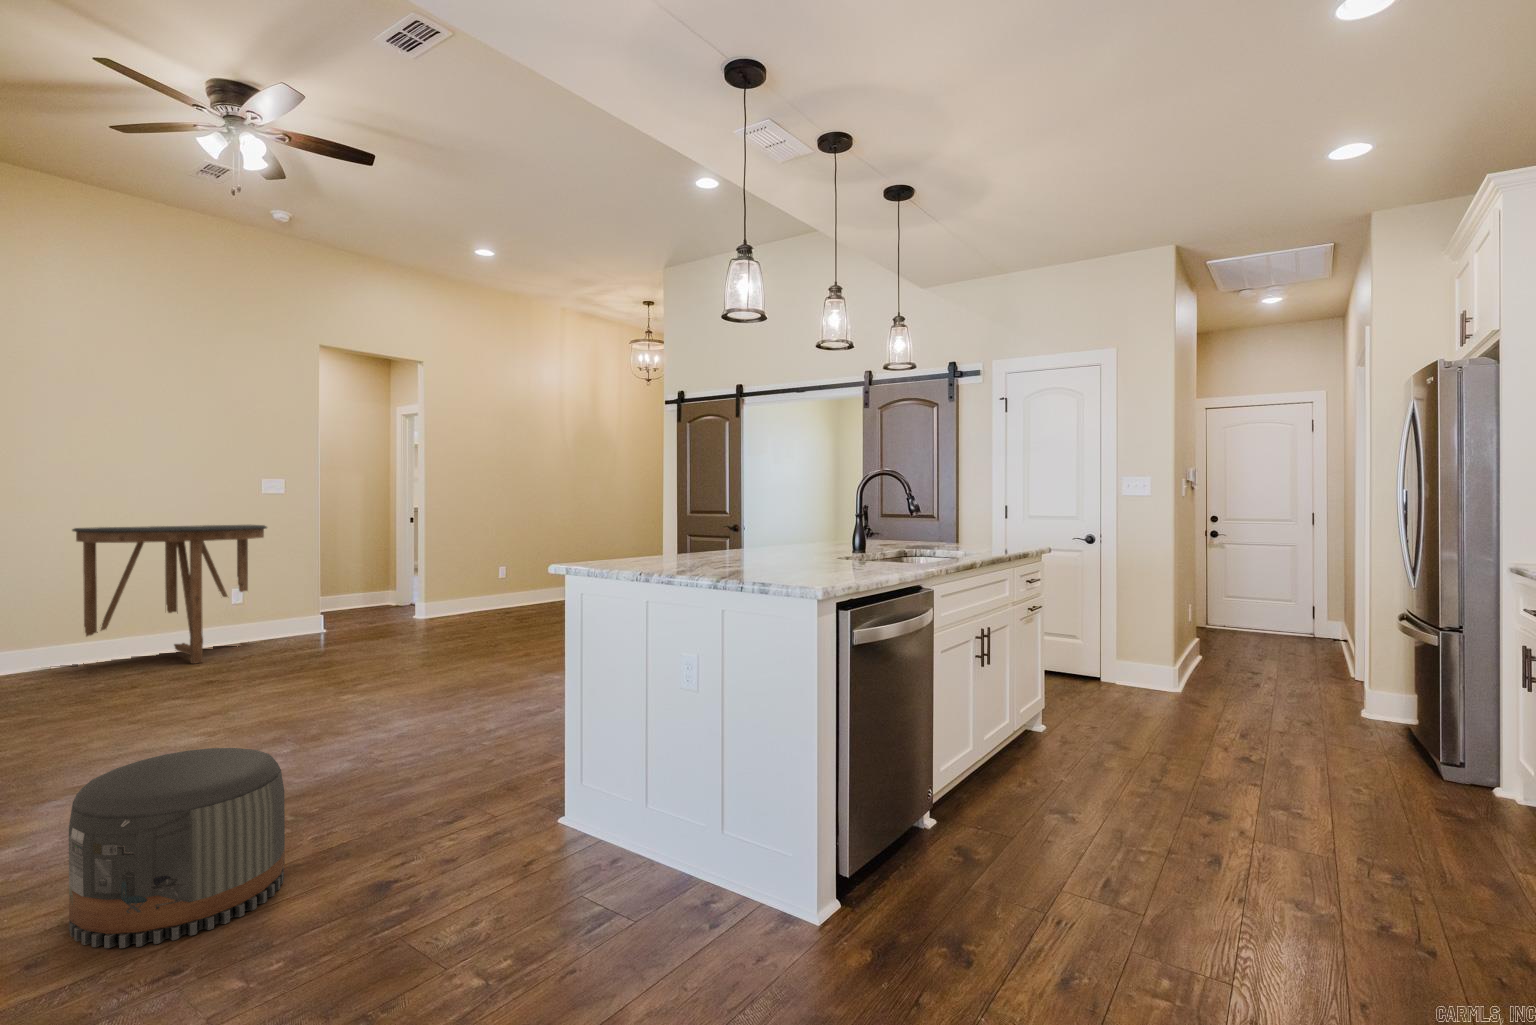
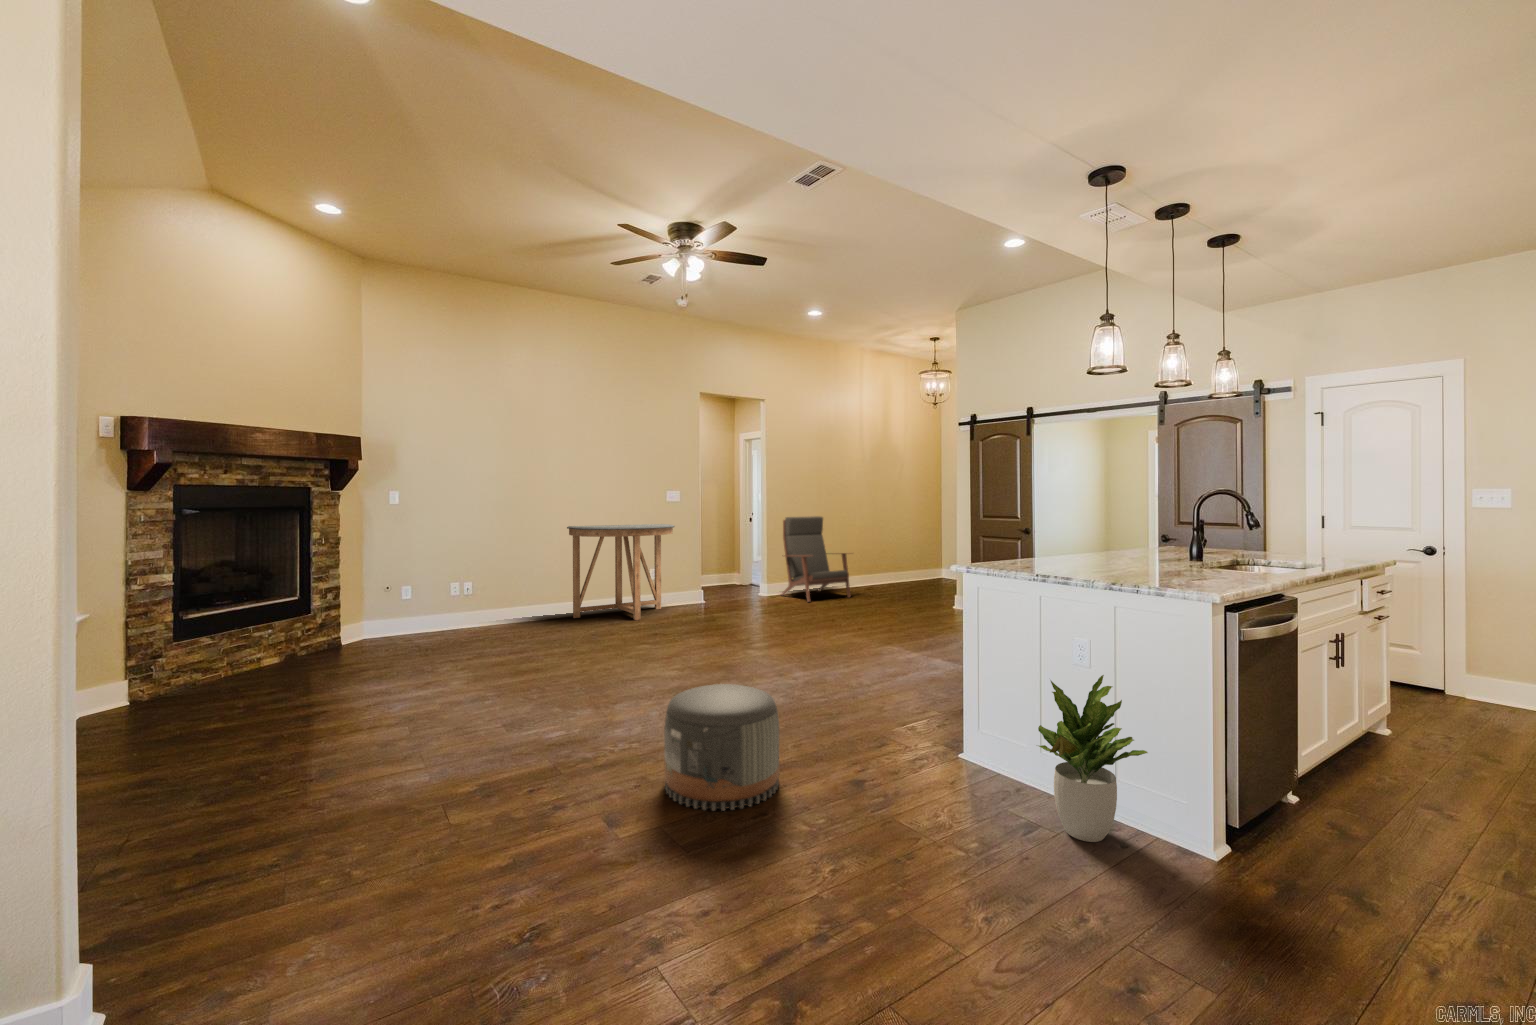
lounge chair: none [443,515,542,626] -> present [781,516,851,602]
potted plant: none [615,692,748,903] -> present [1038,675,1148,842]

